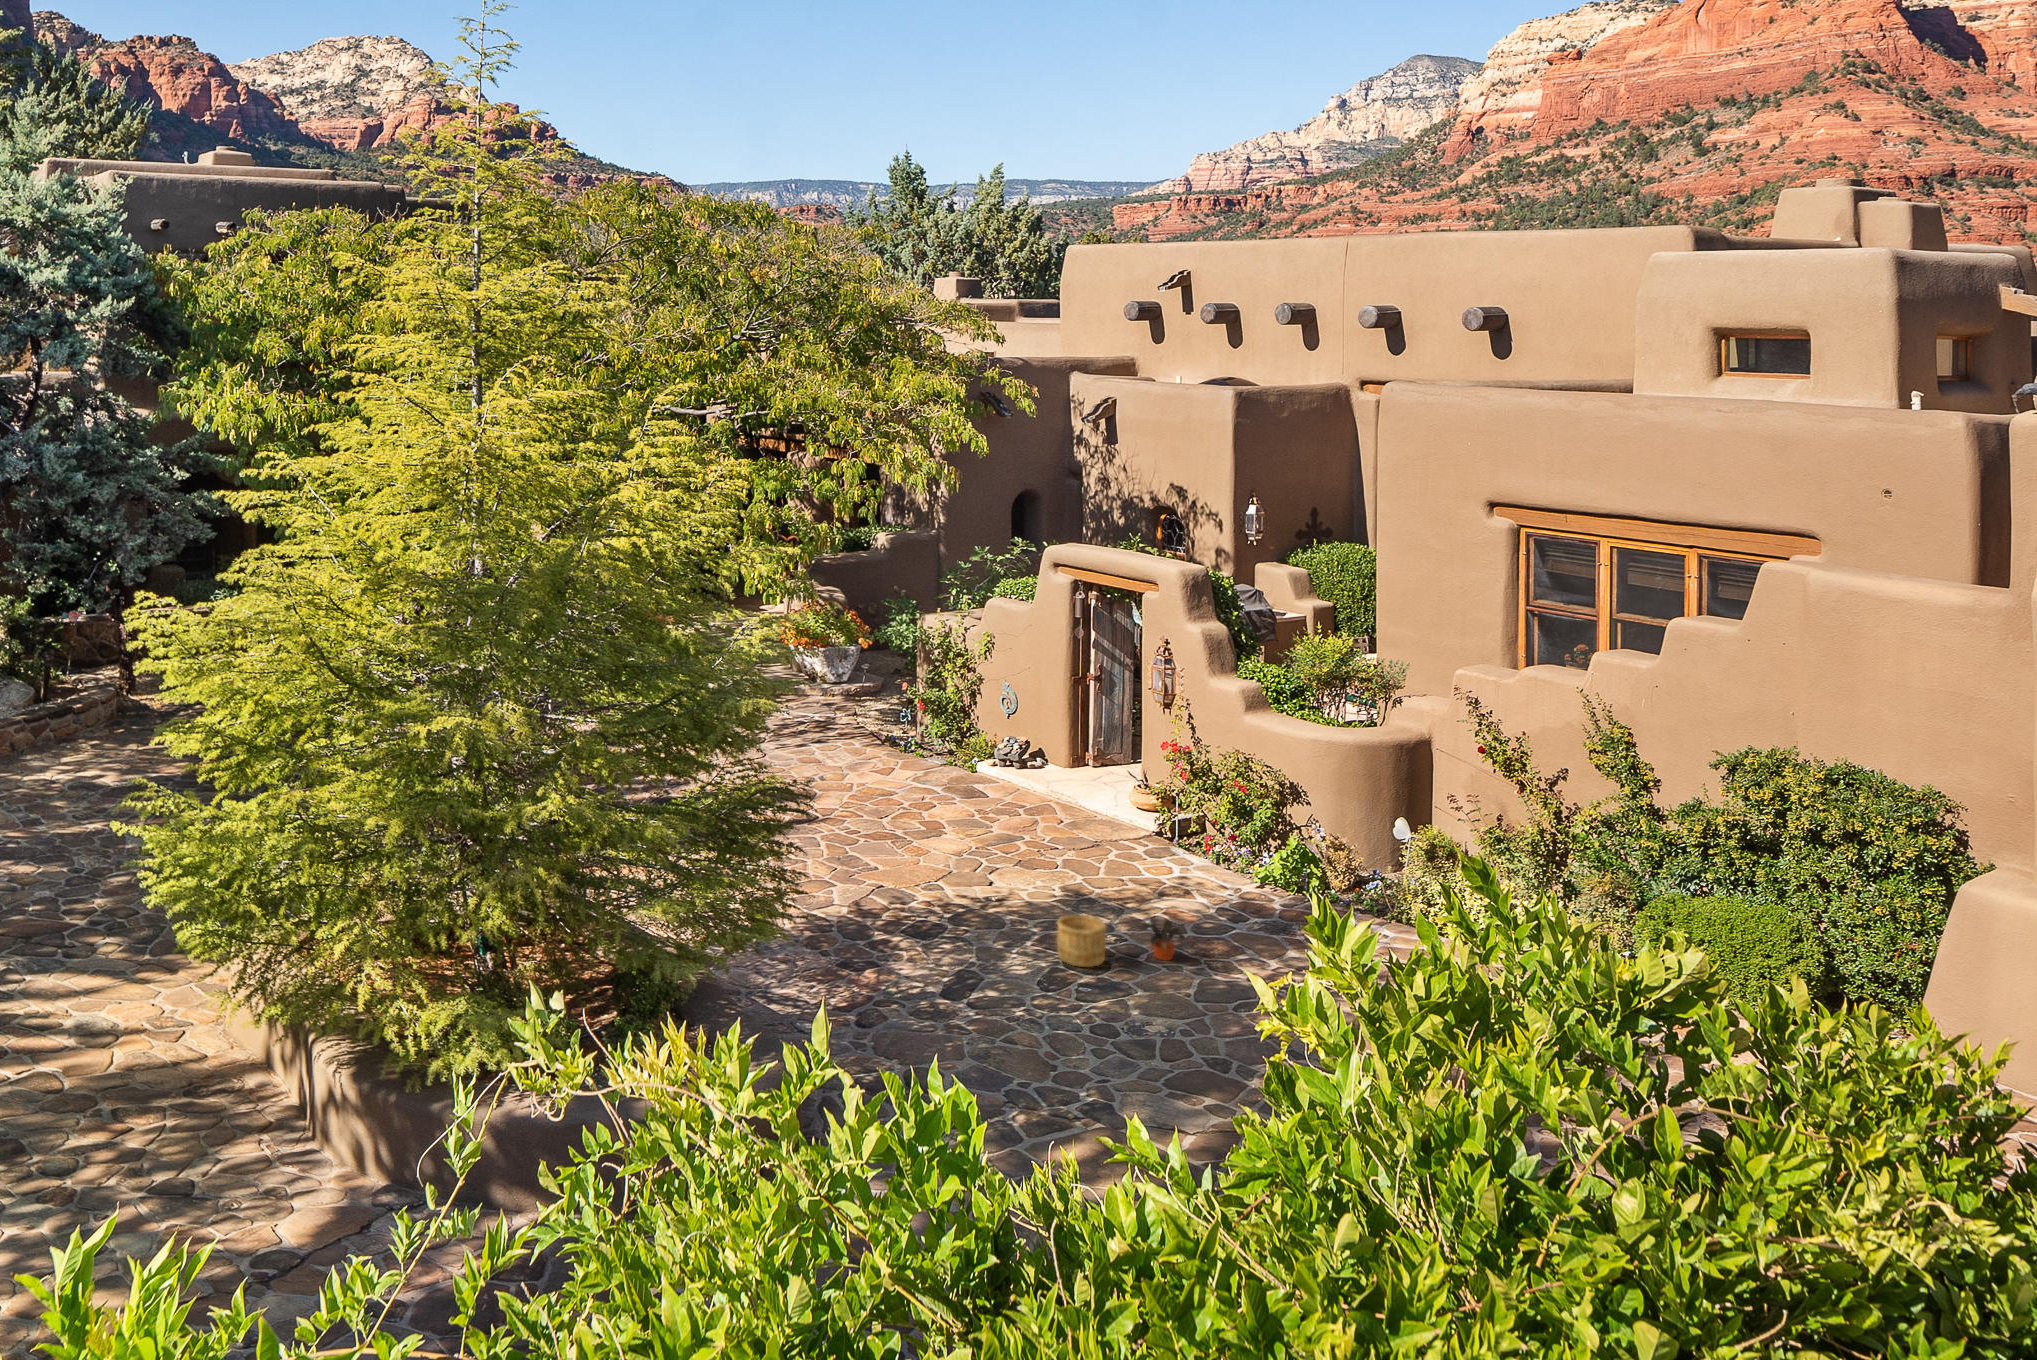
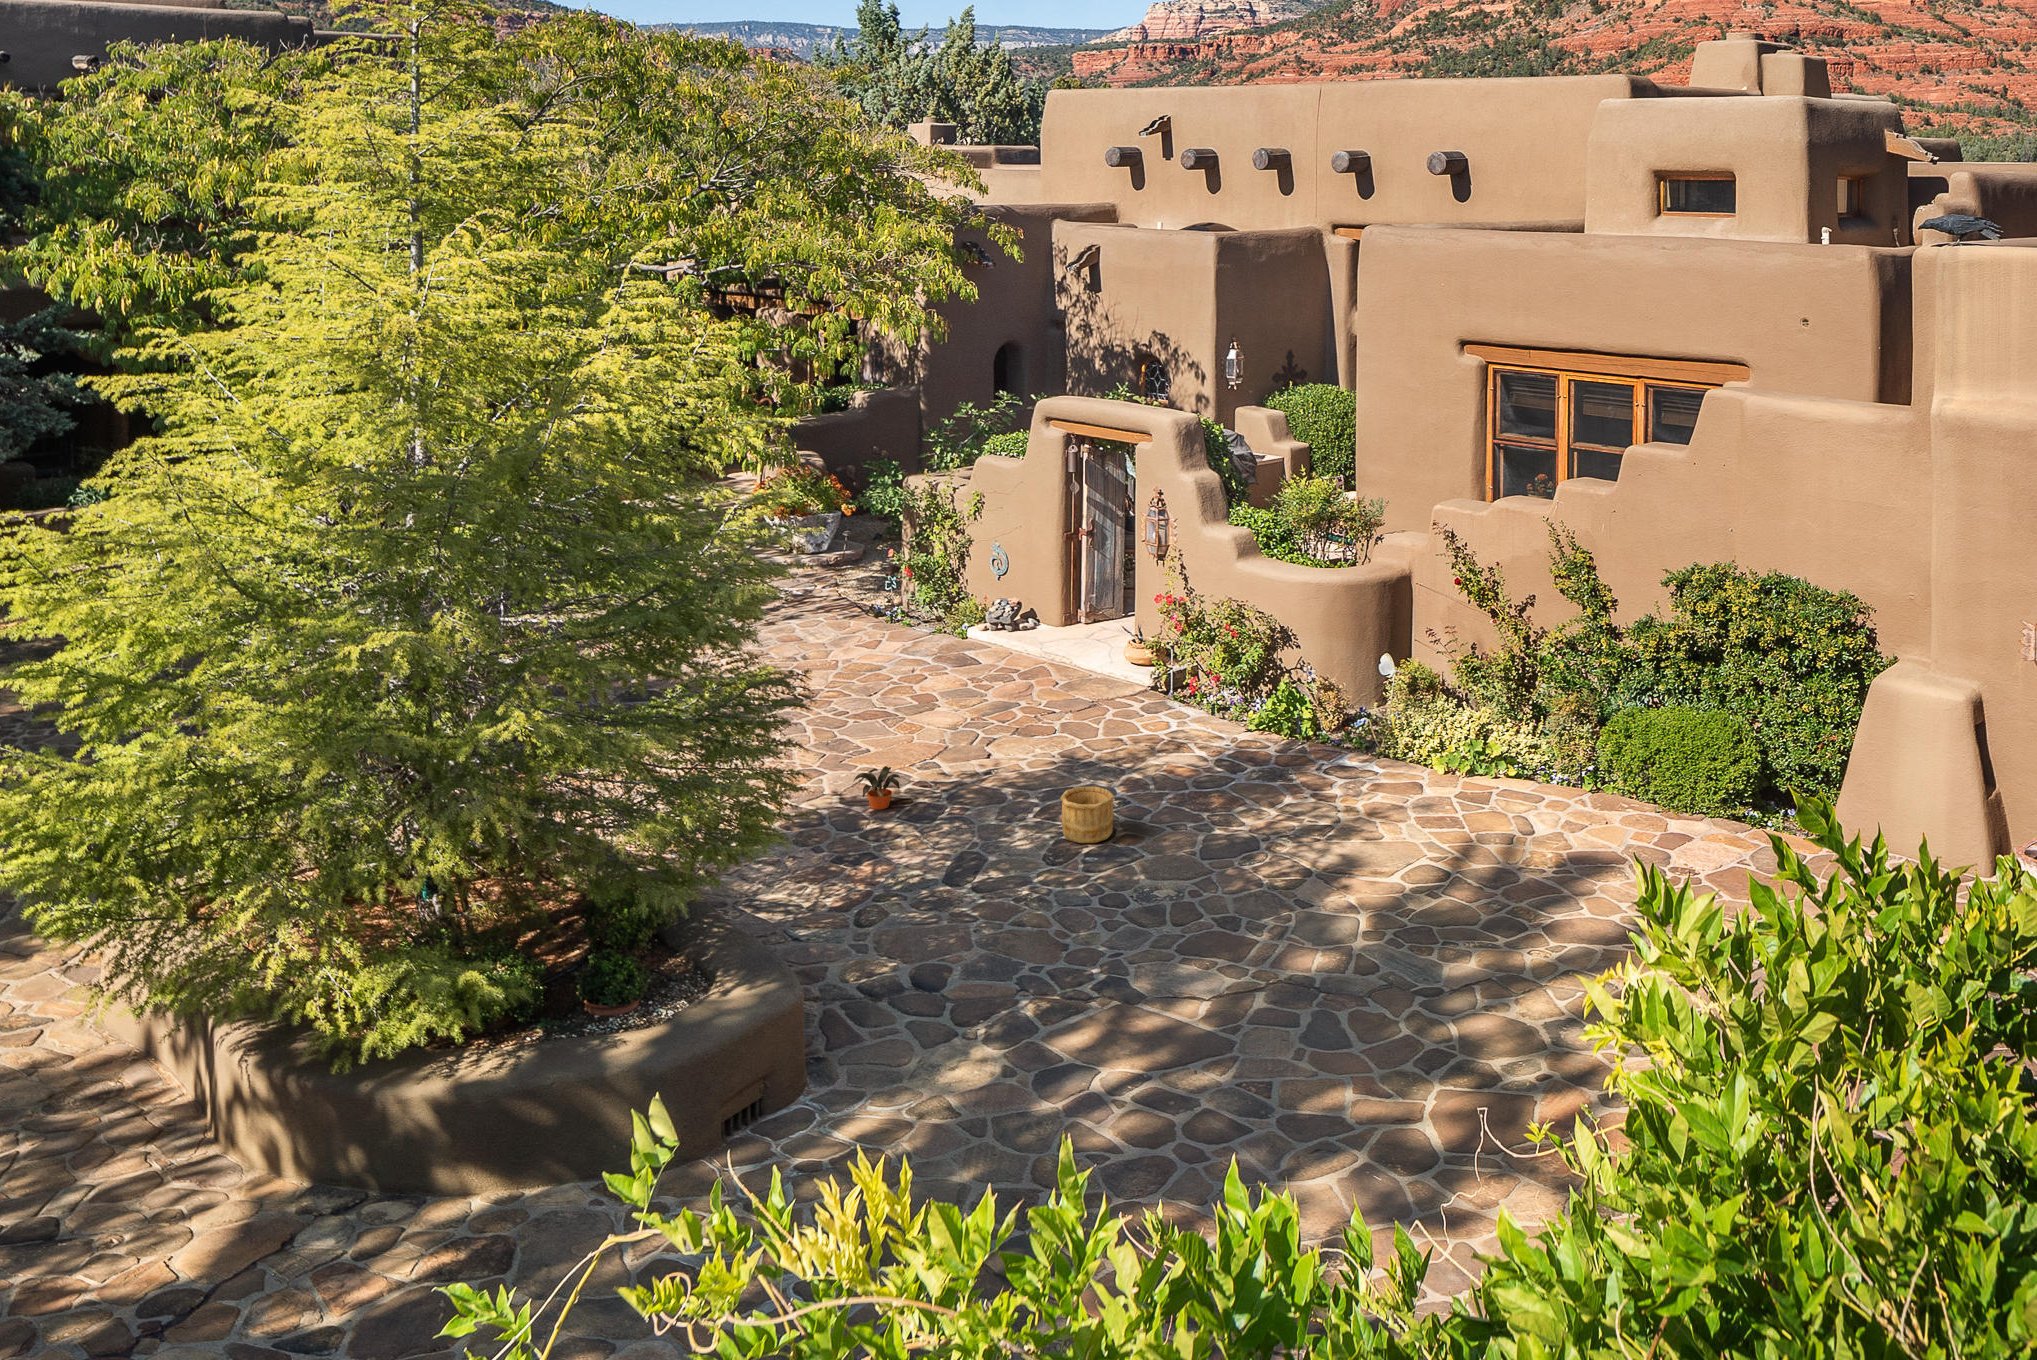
potted plant: present [1141,920,1185,960] -> present [854,766,900,810]

